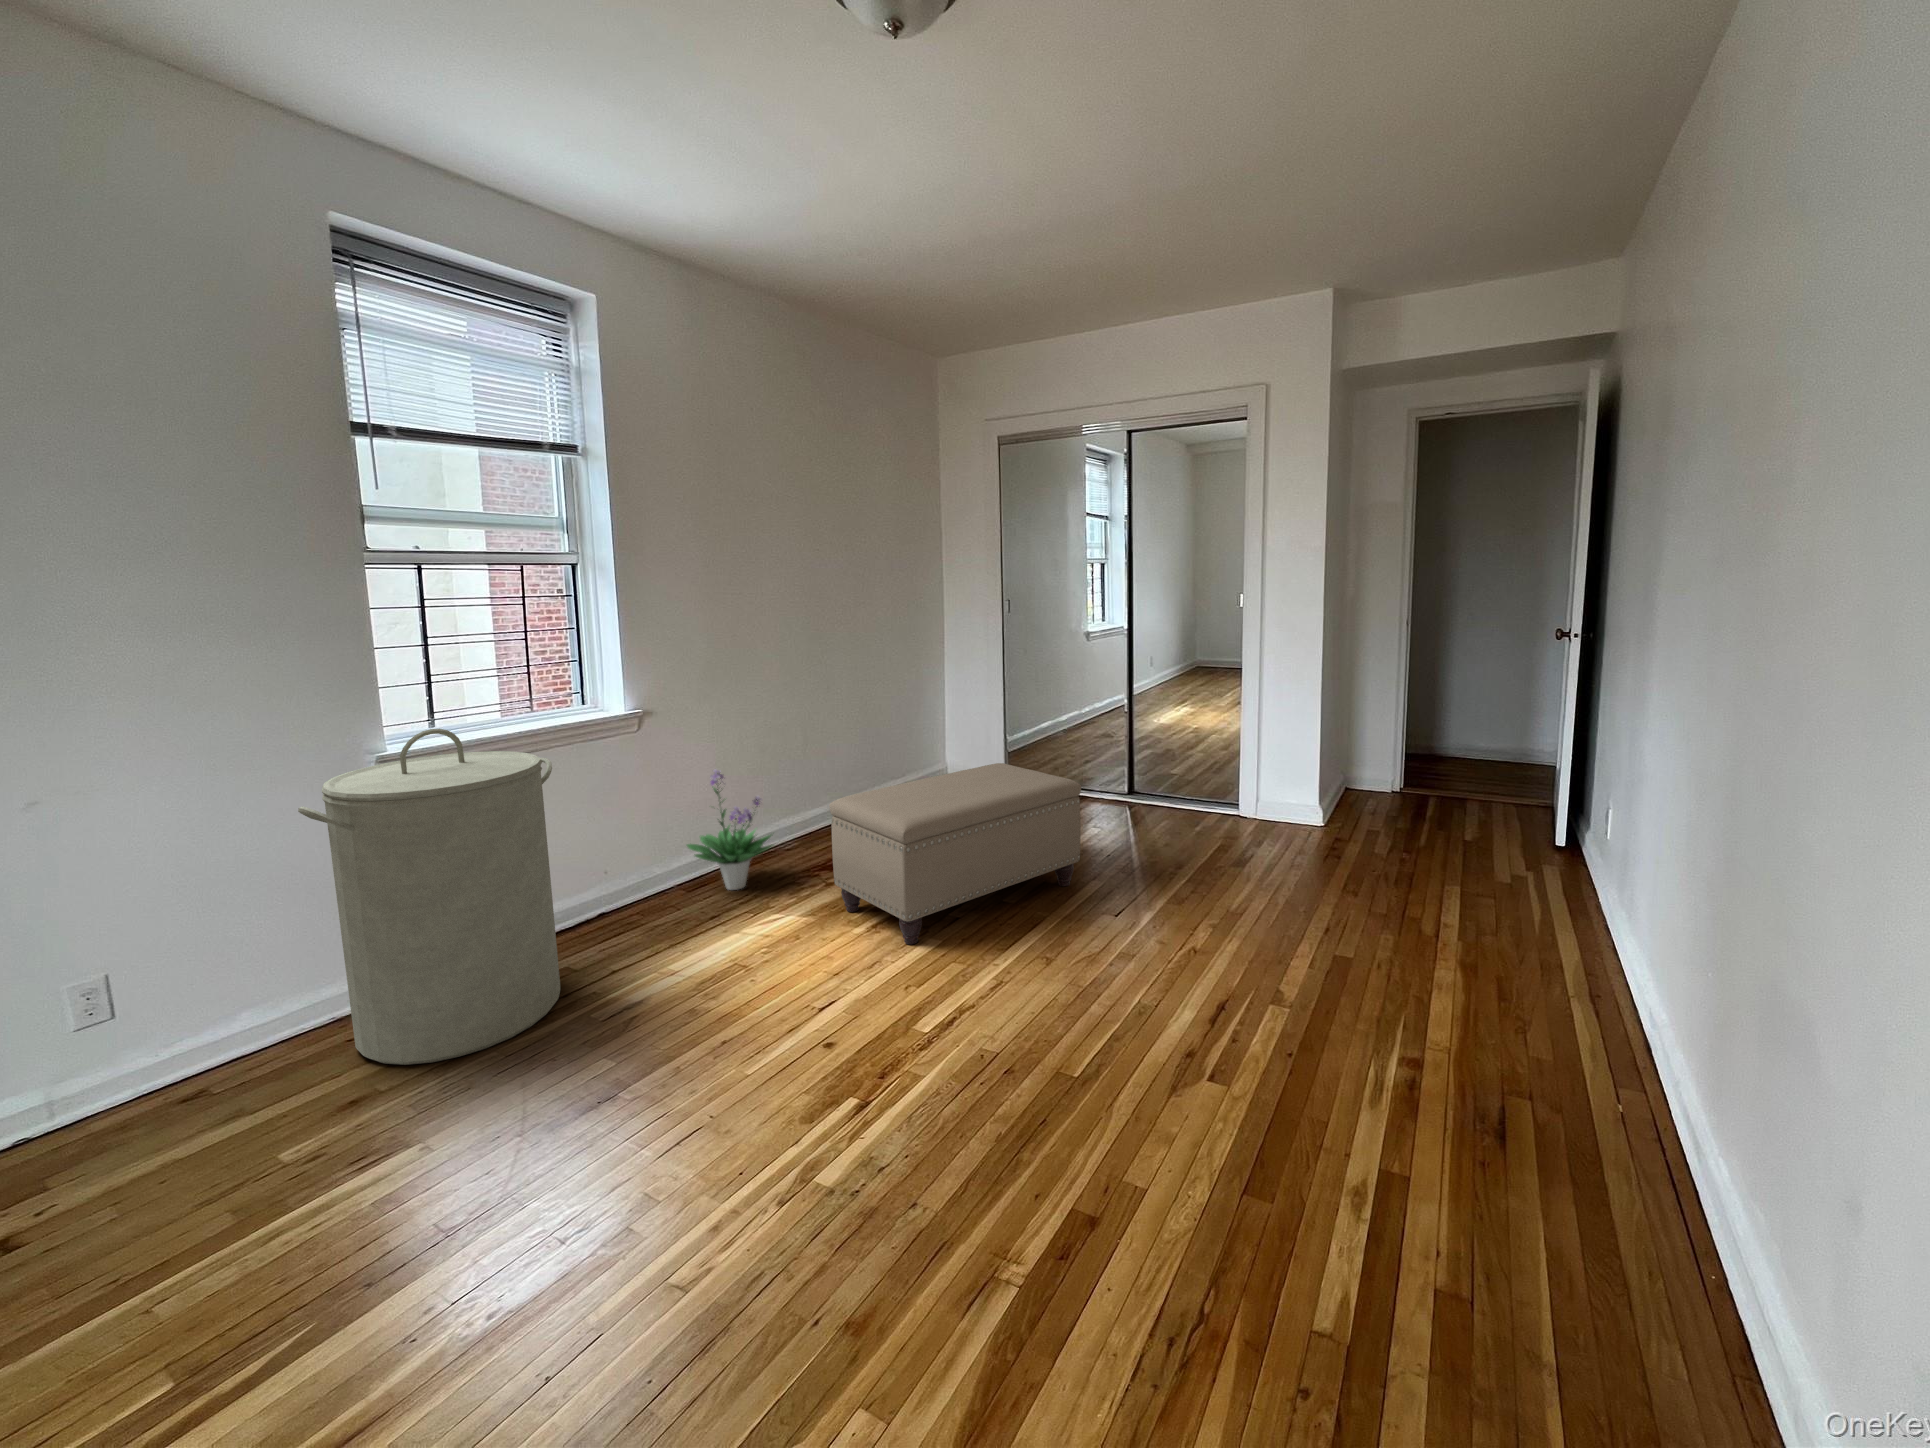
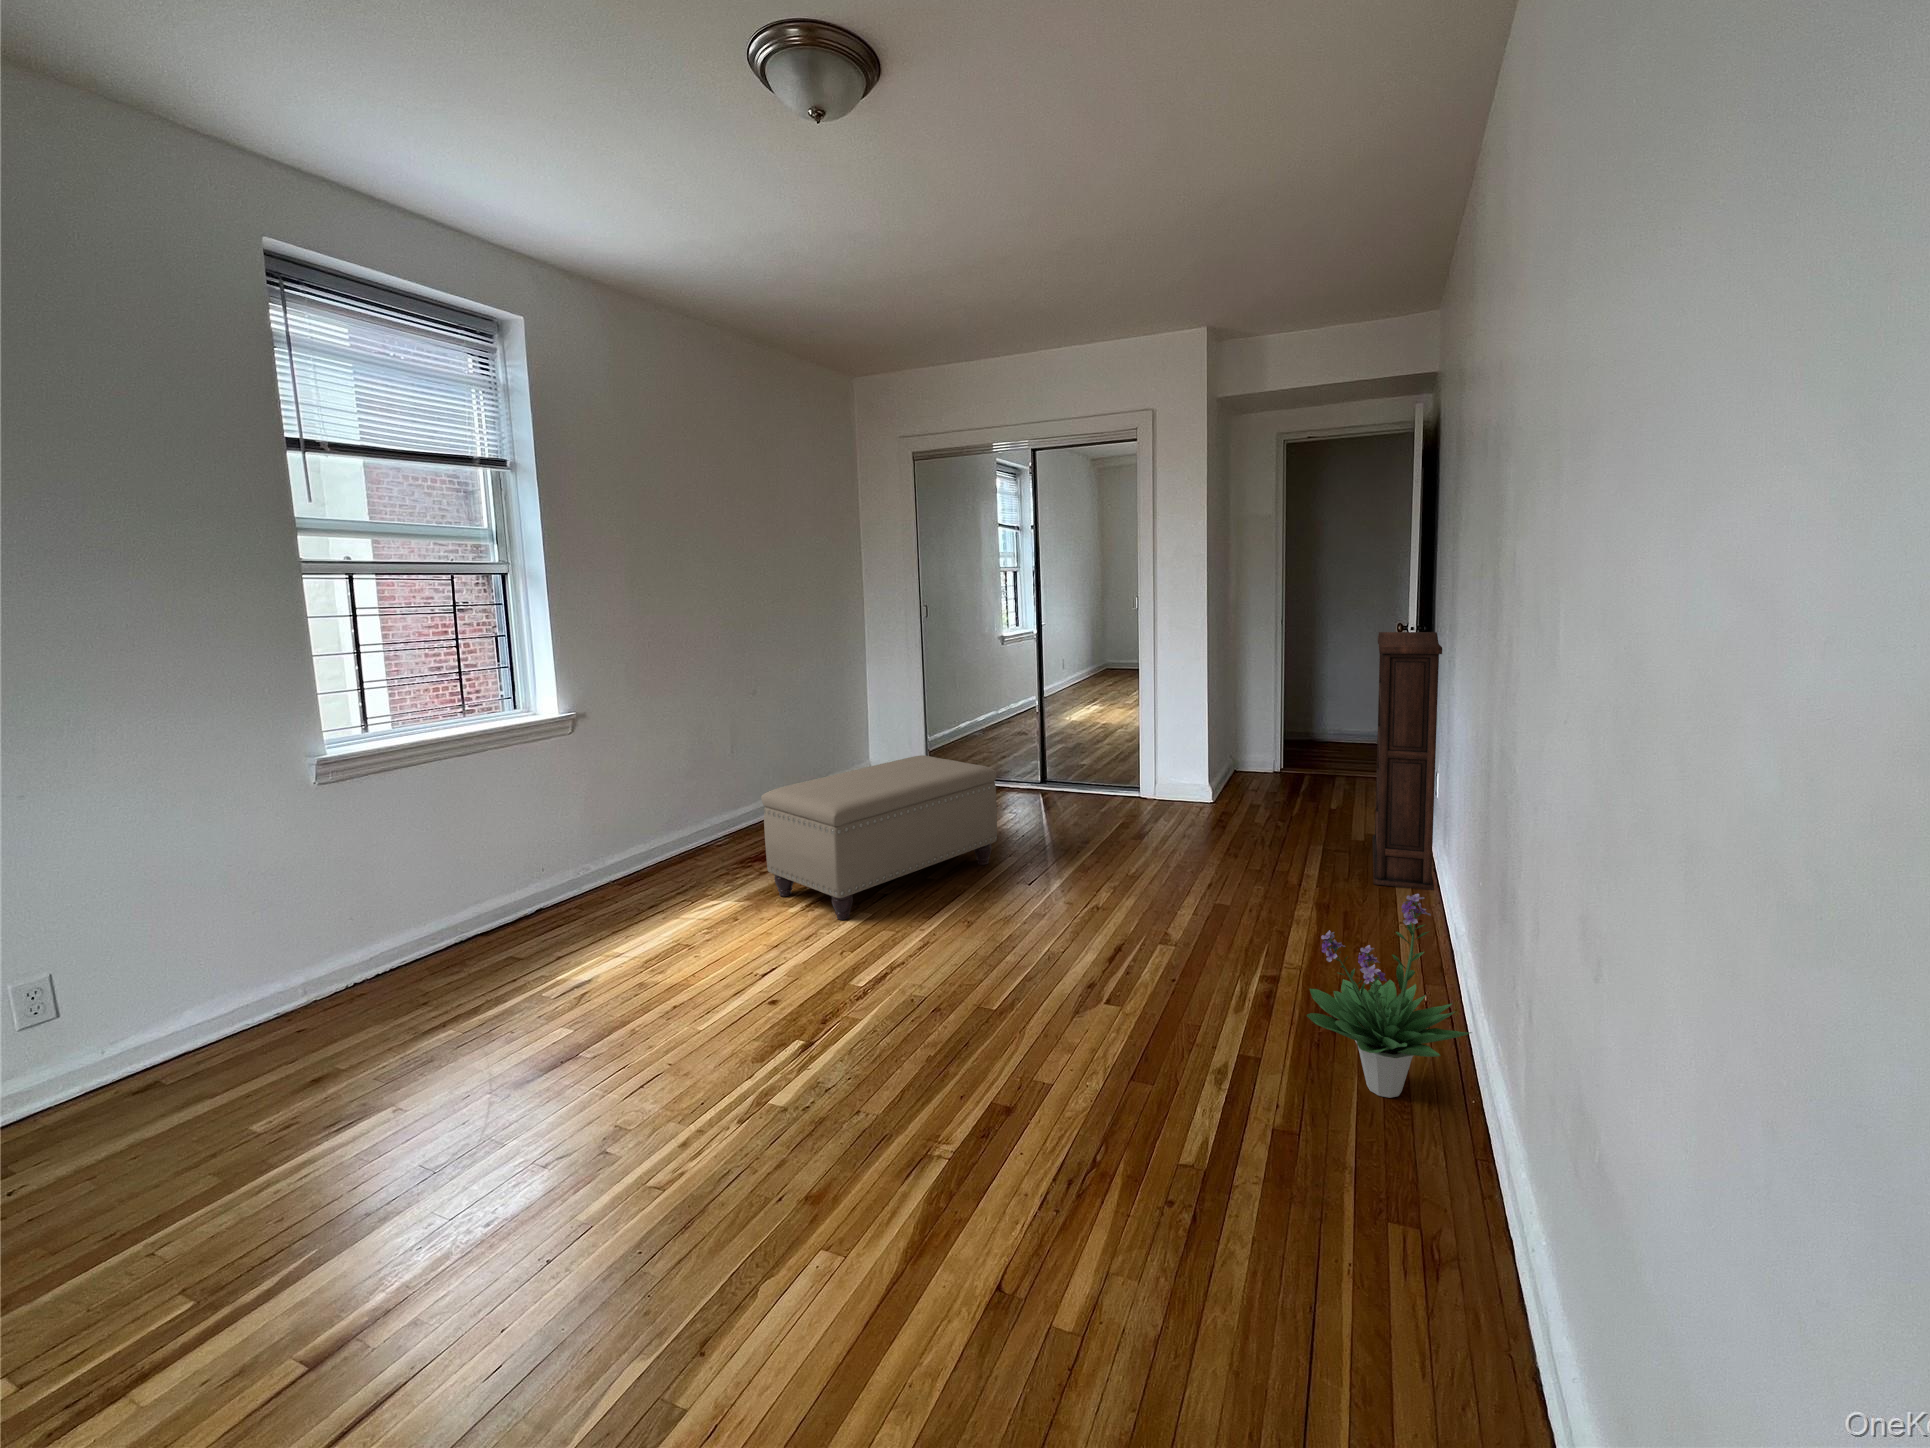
bookshelf: none [1516,640,1628,951] -> present [1373,632,1442,890]
laundry hamper: present [298,729,561,1065] -> none [251,730,507,1048]
potted plant: present [687,769,774,890] -> present [1306,894,1472,1098]

